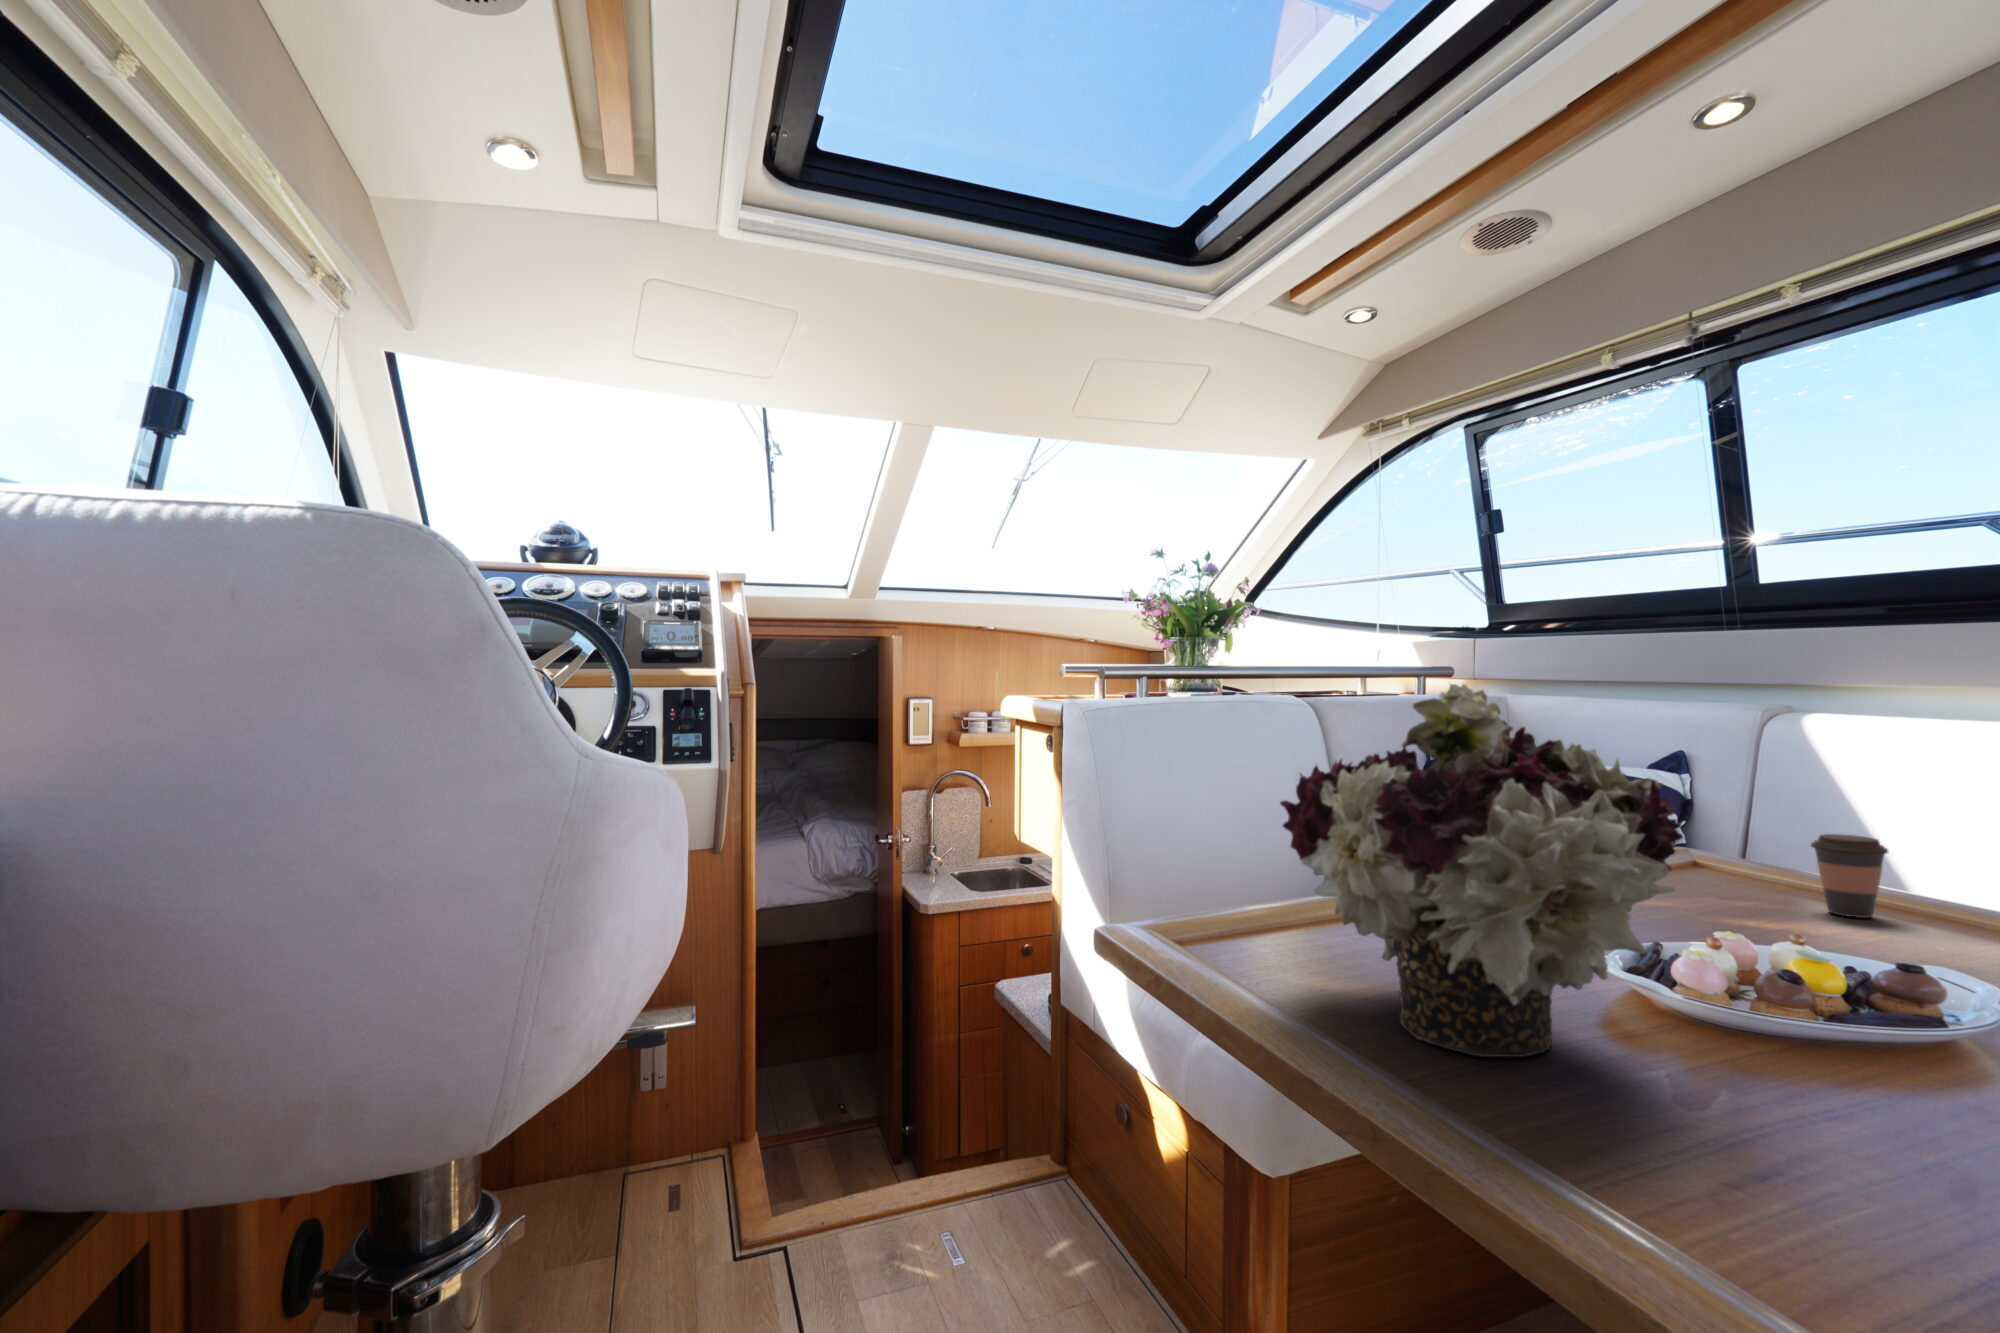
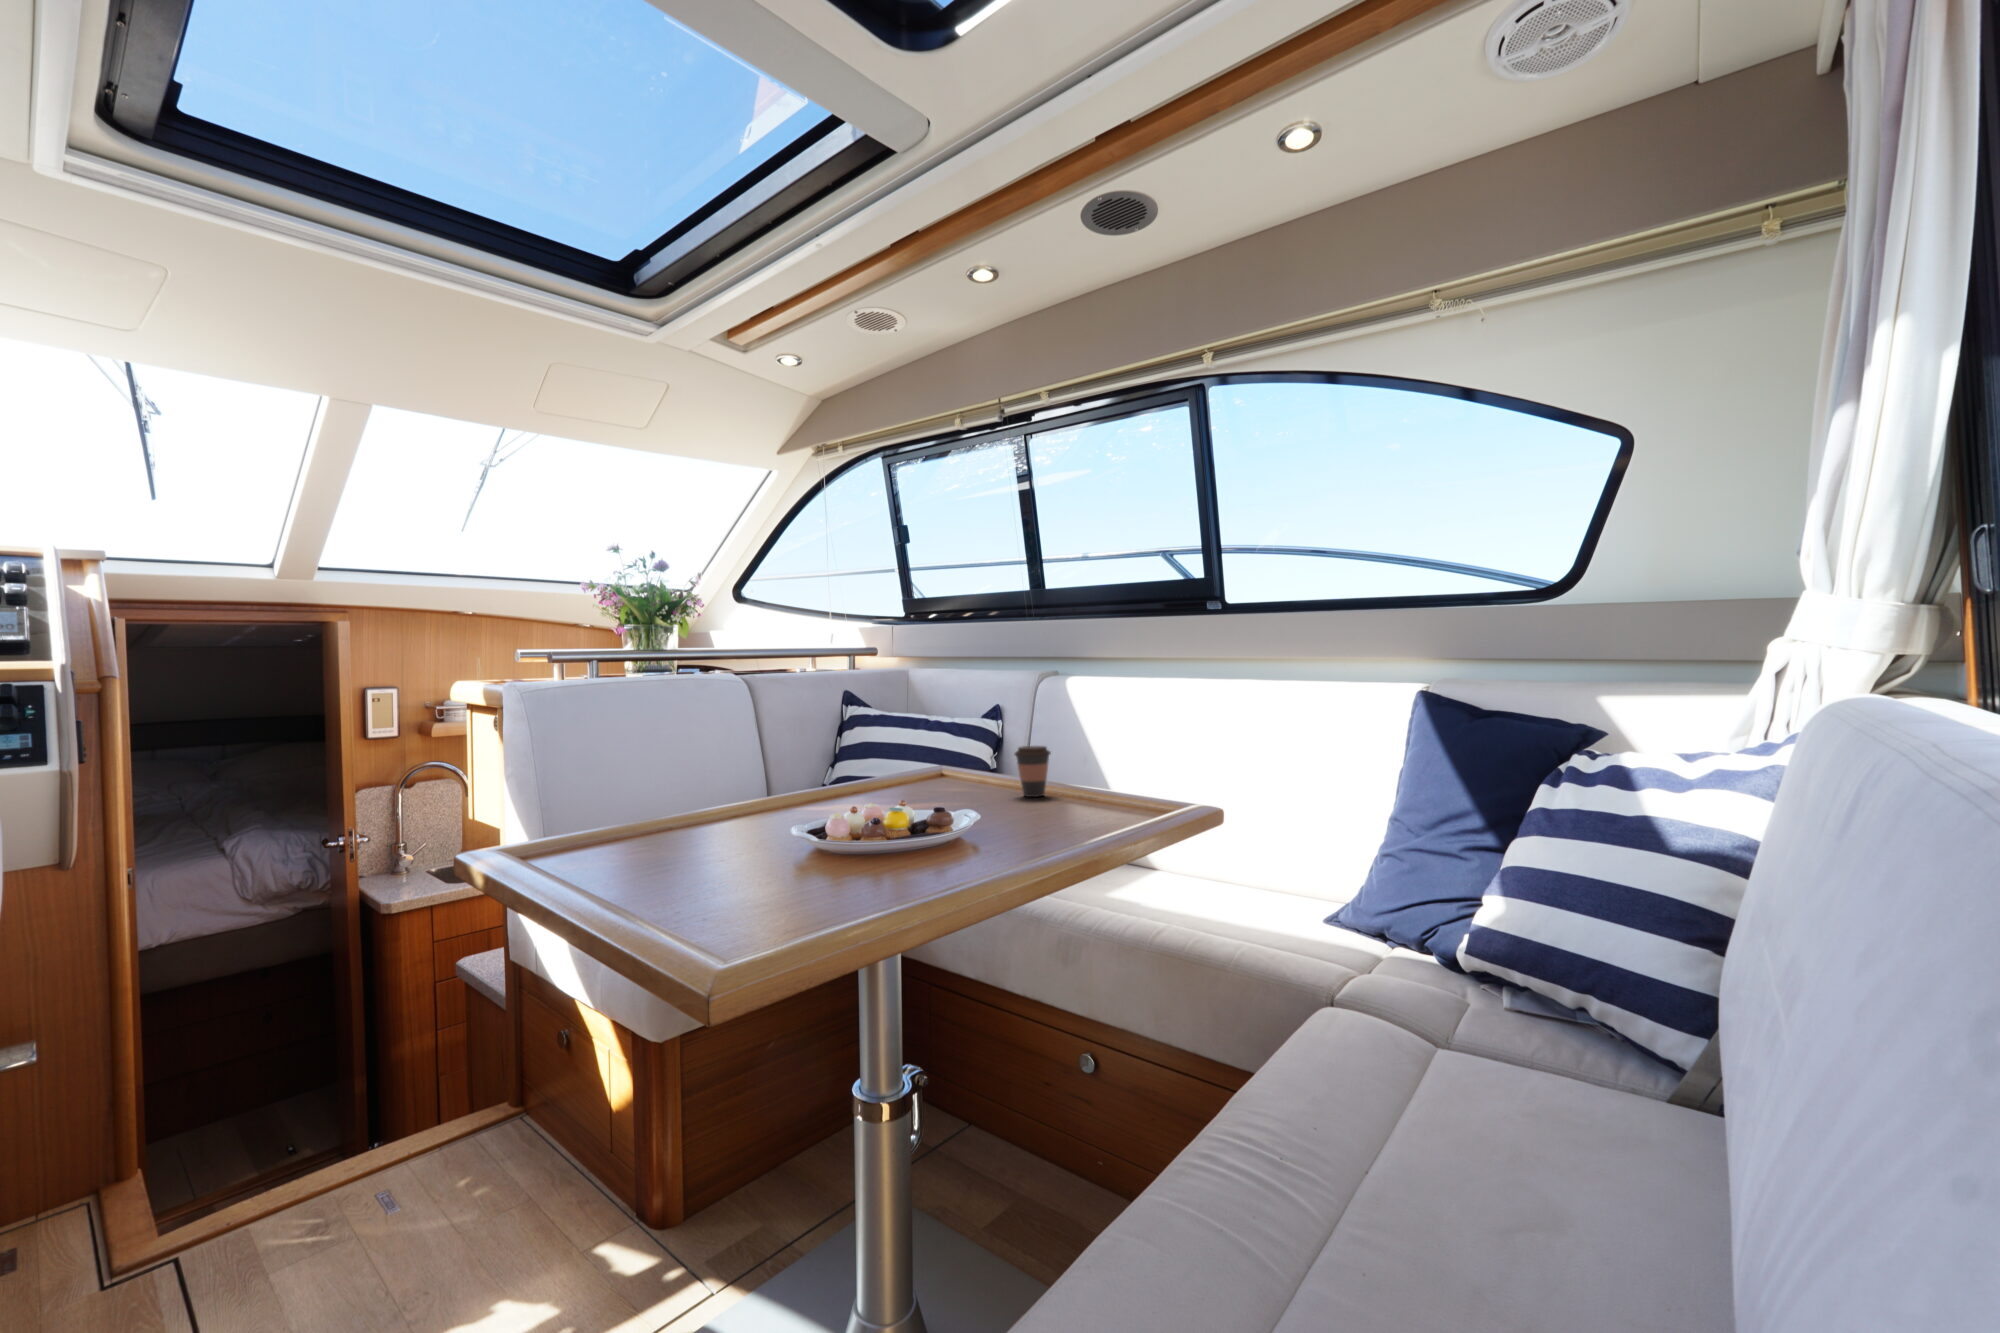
flower arrangement: present [1280,684,1683,1057] -> none [594,652,839,902]

